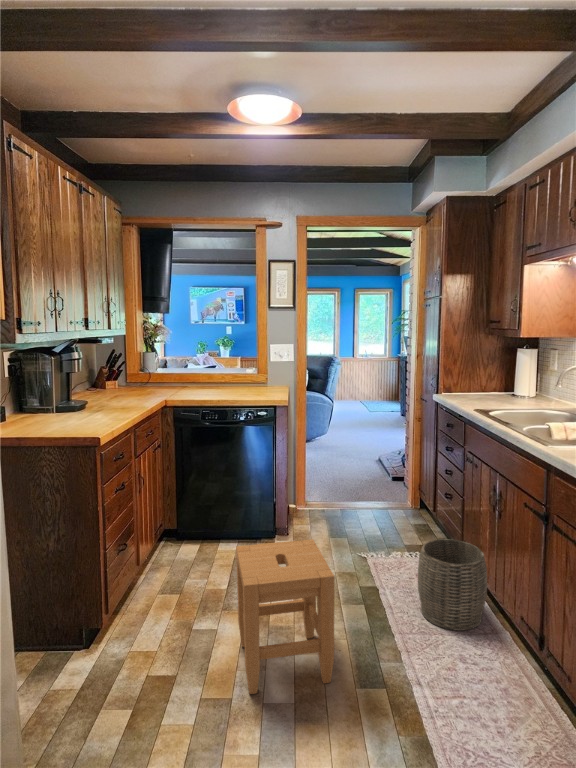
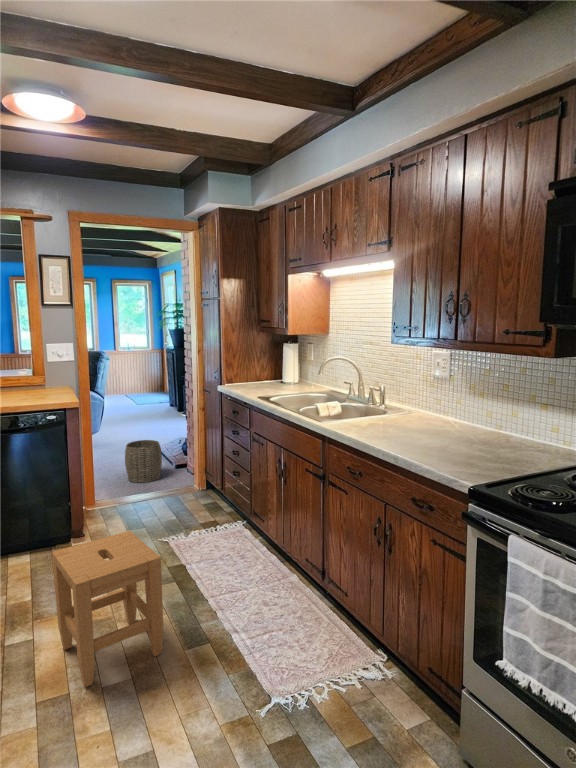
woven basket: present [418,539,487,631] -> present [125,440,162,483]

